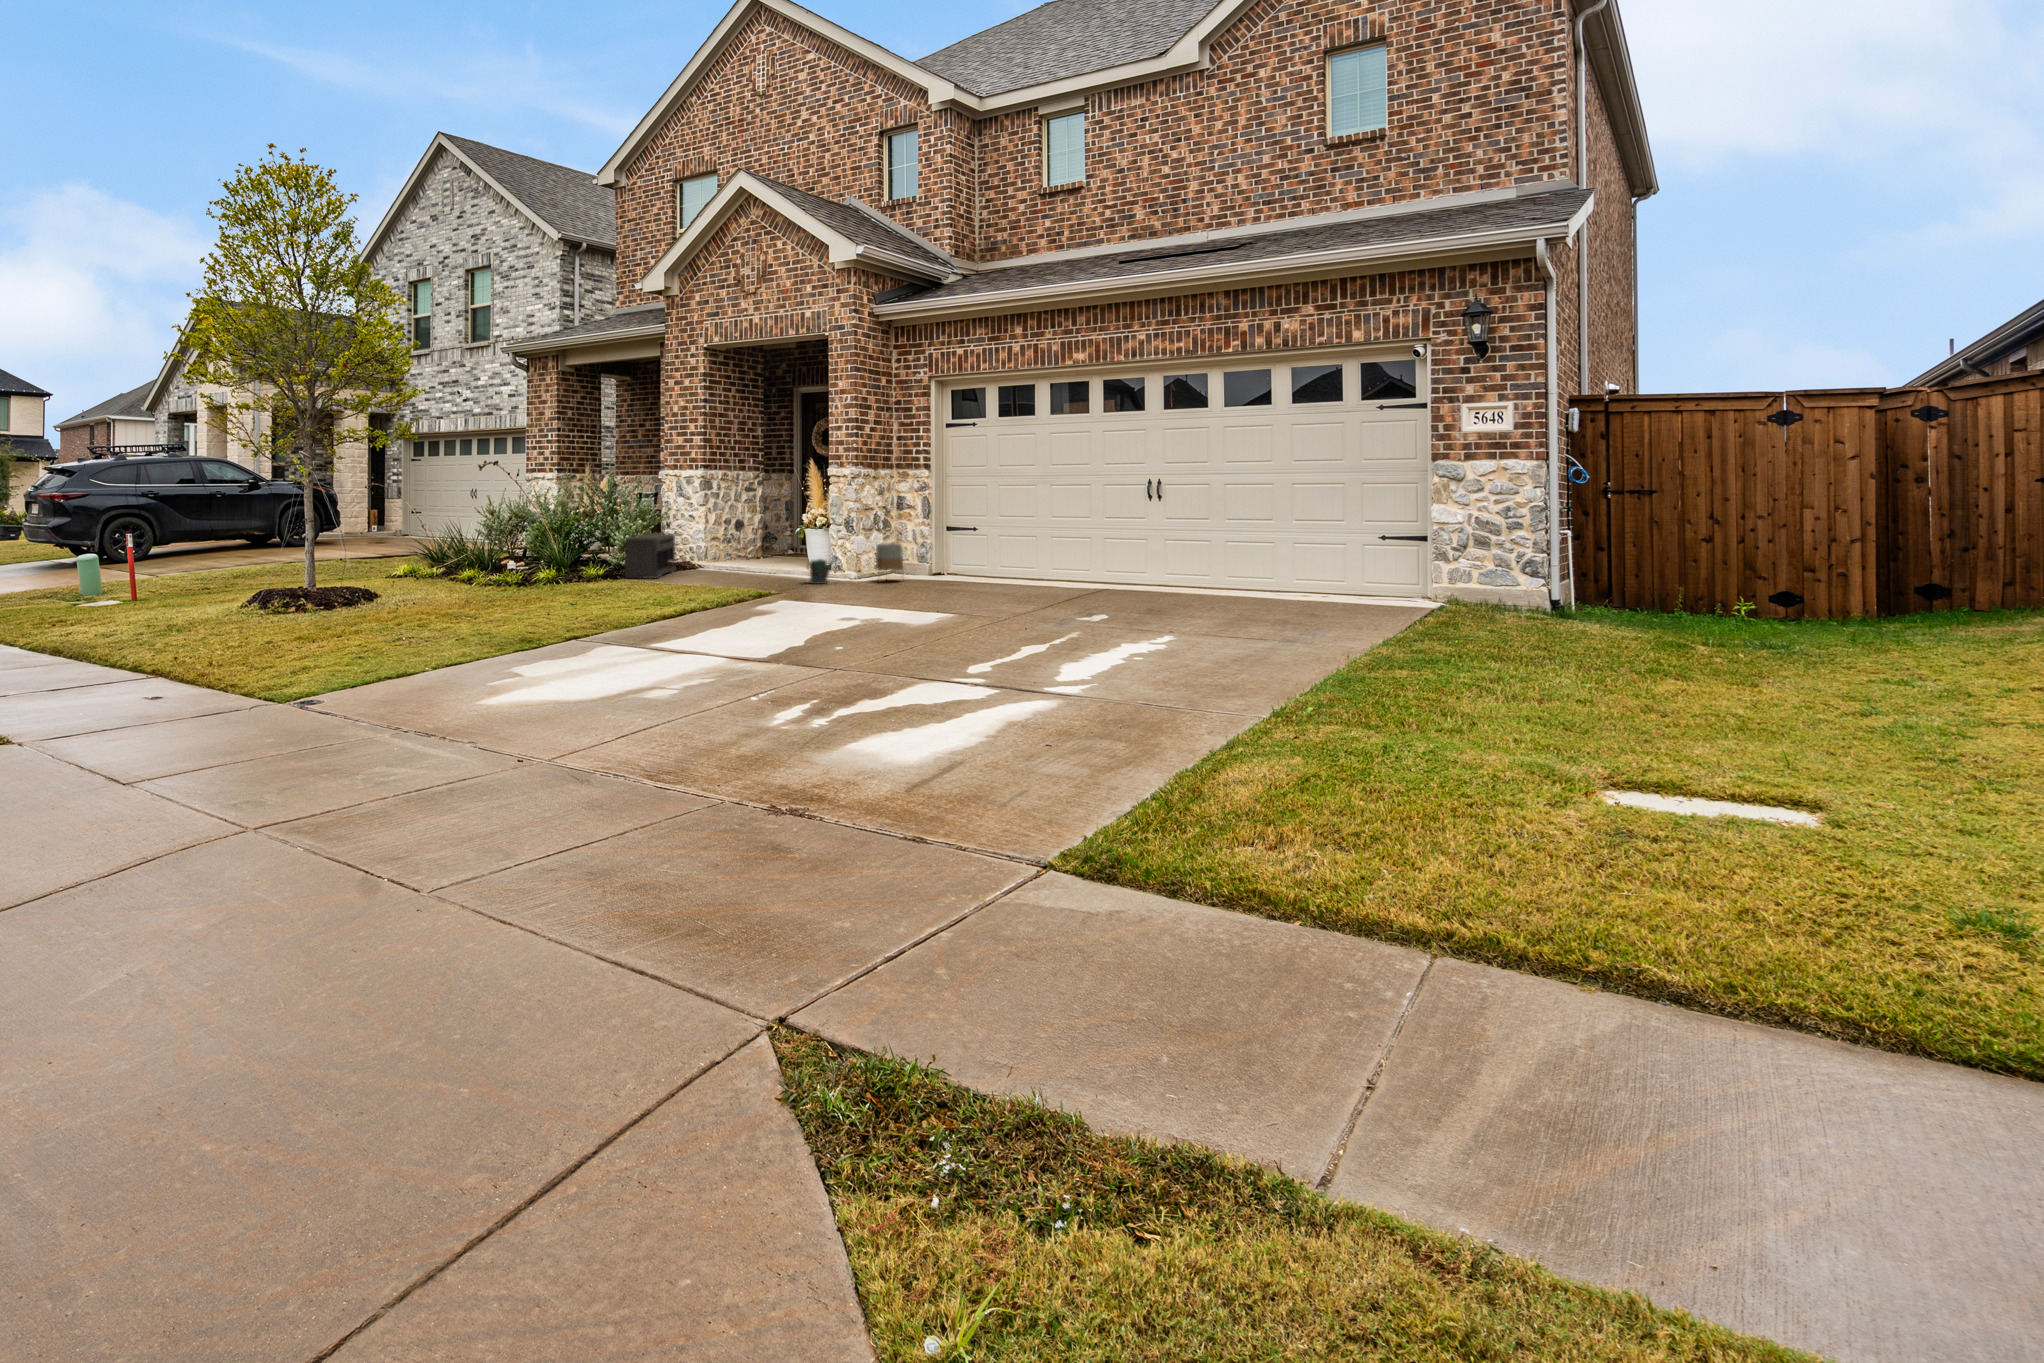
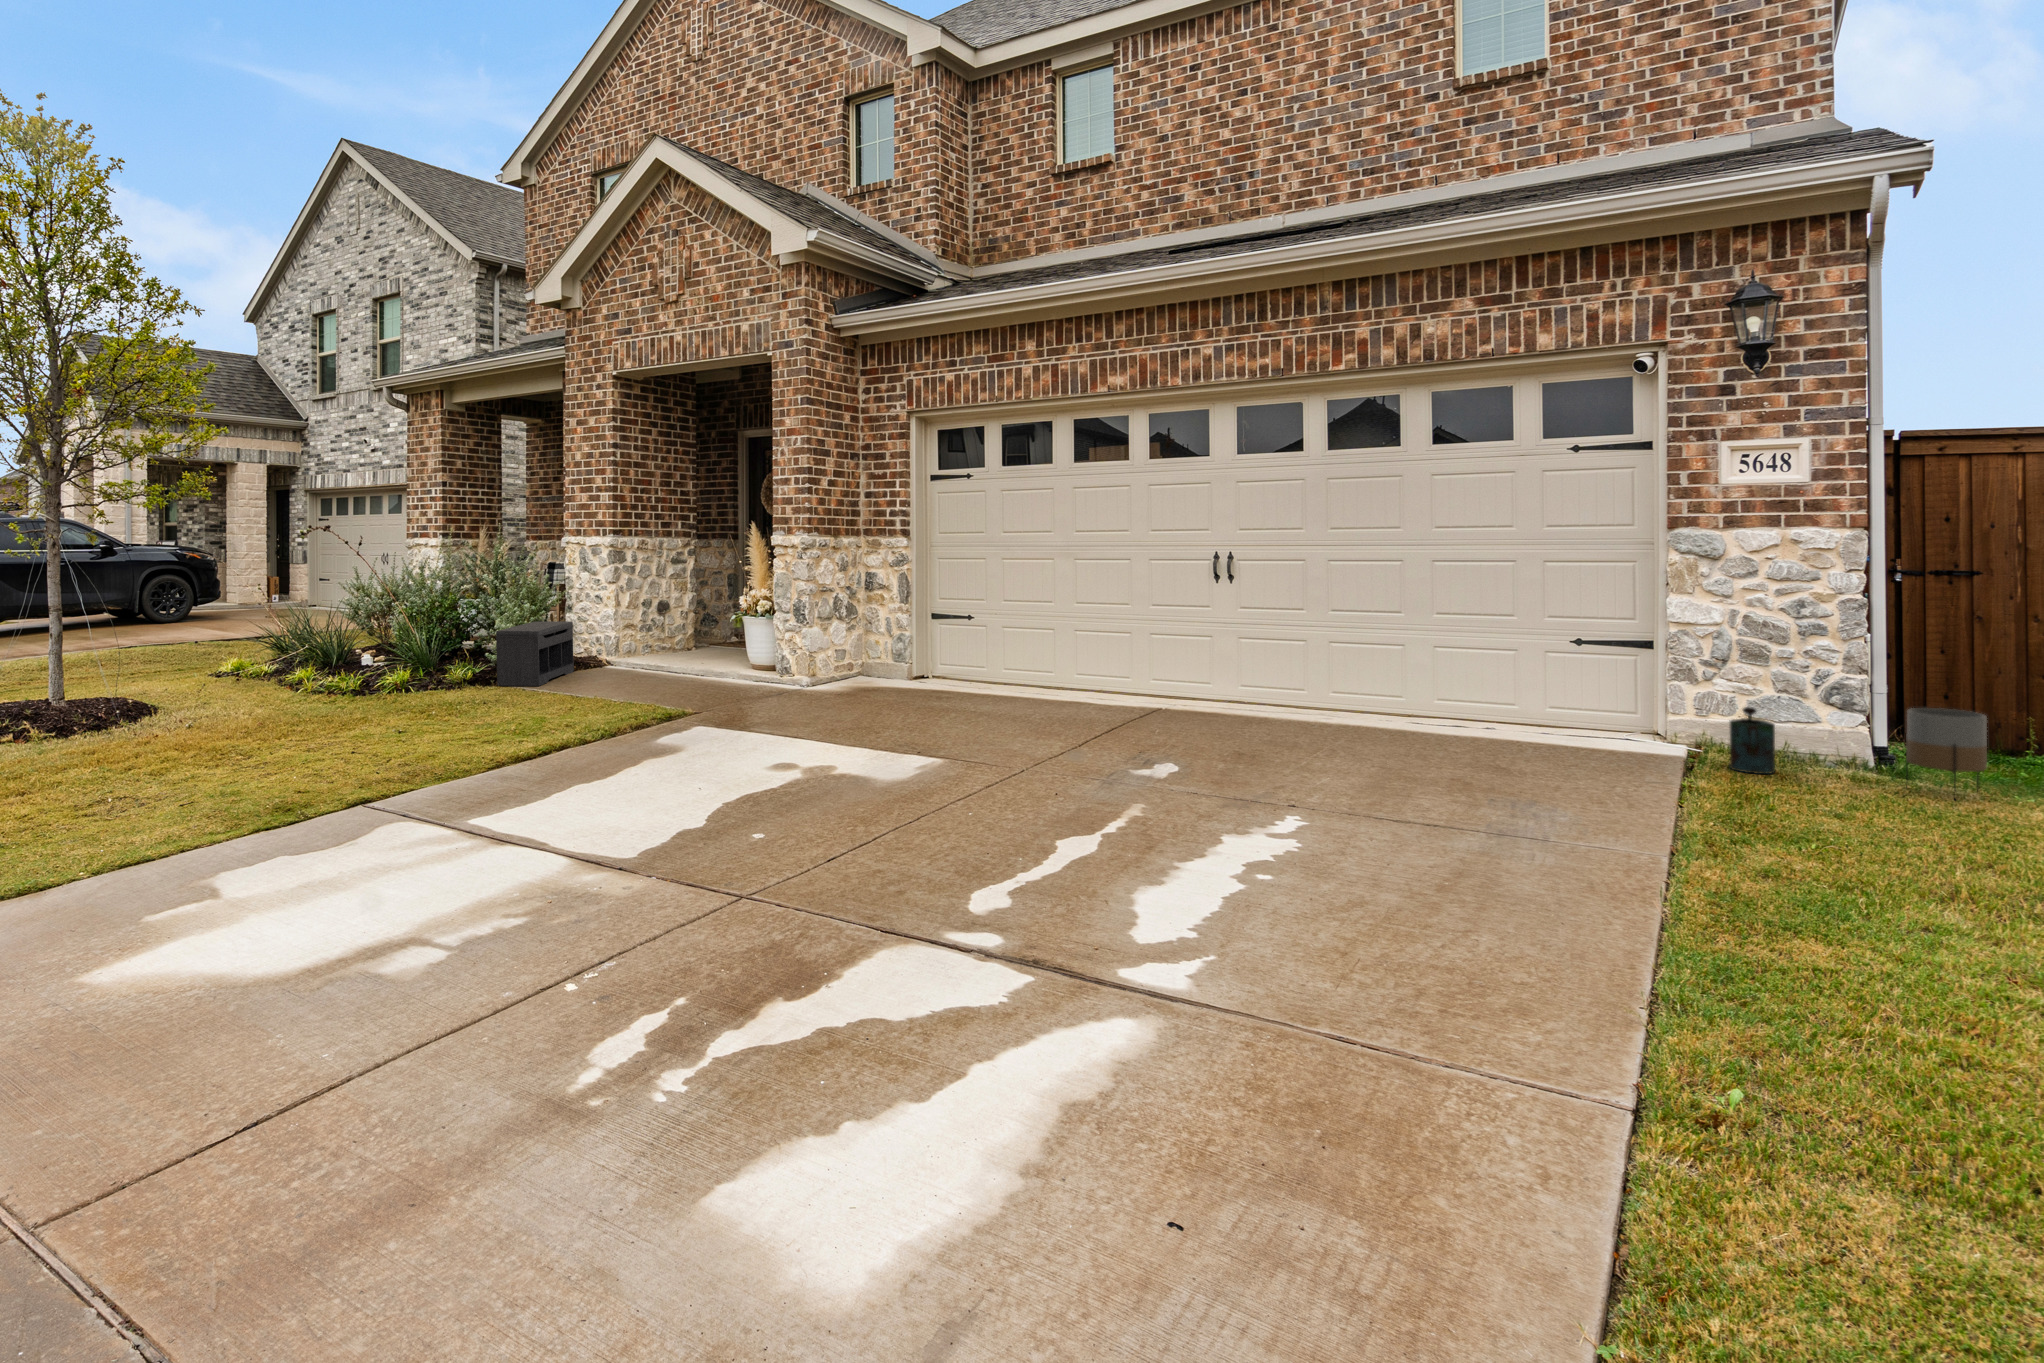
planter: present [876,543,903,570] -> present [1906,708,1987,799]
watering can: present [810,556,836,584] -> present [1730,707,1775,774]

